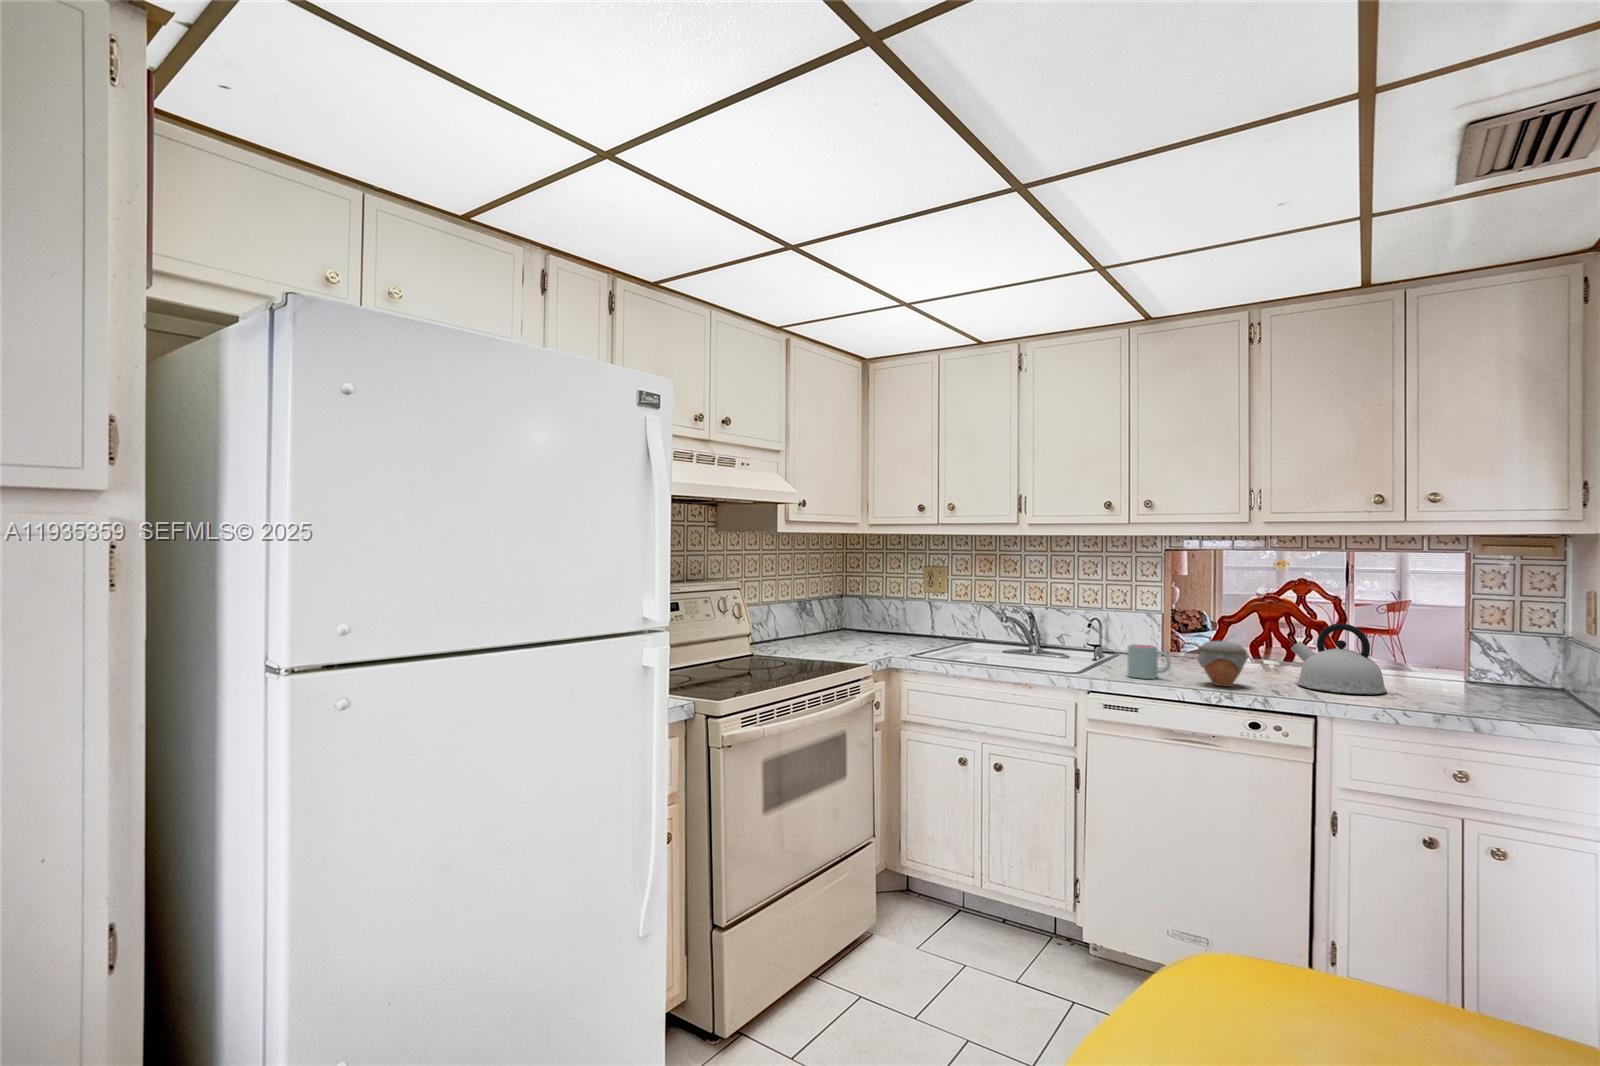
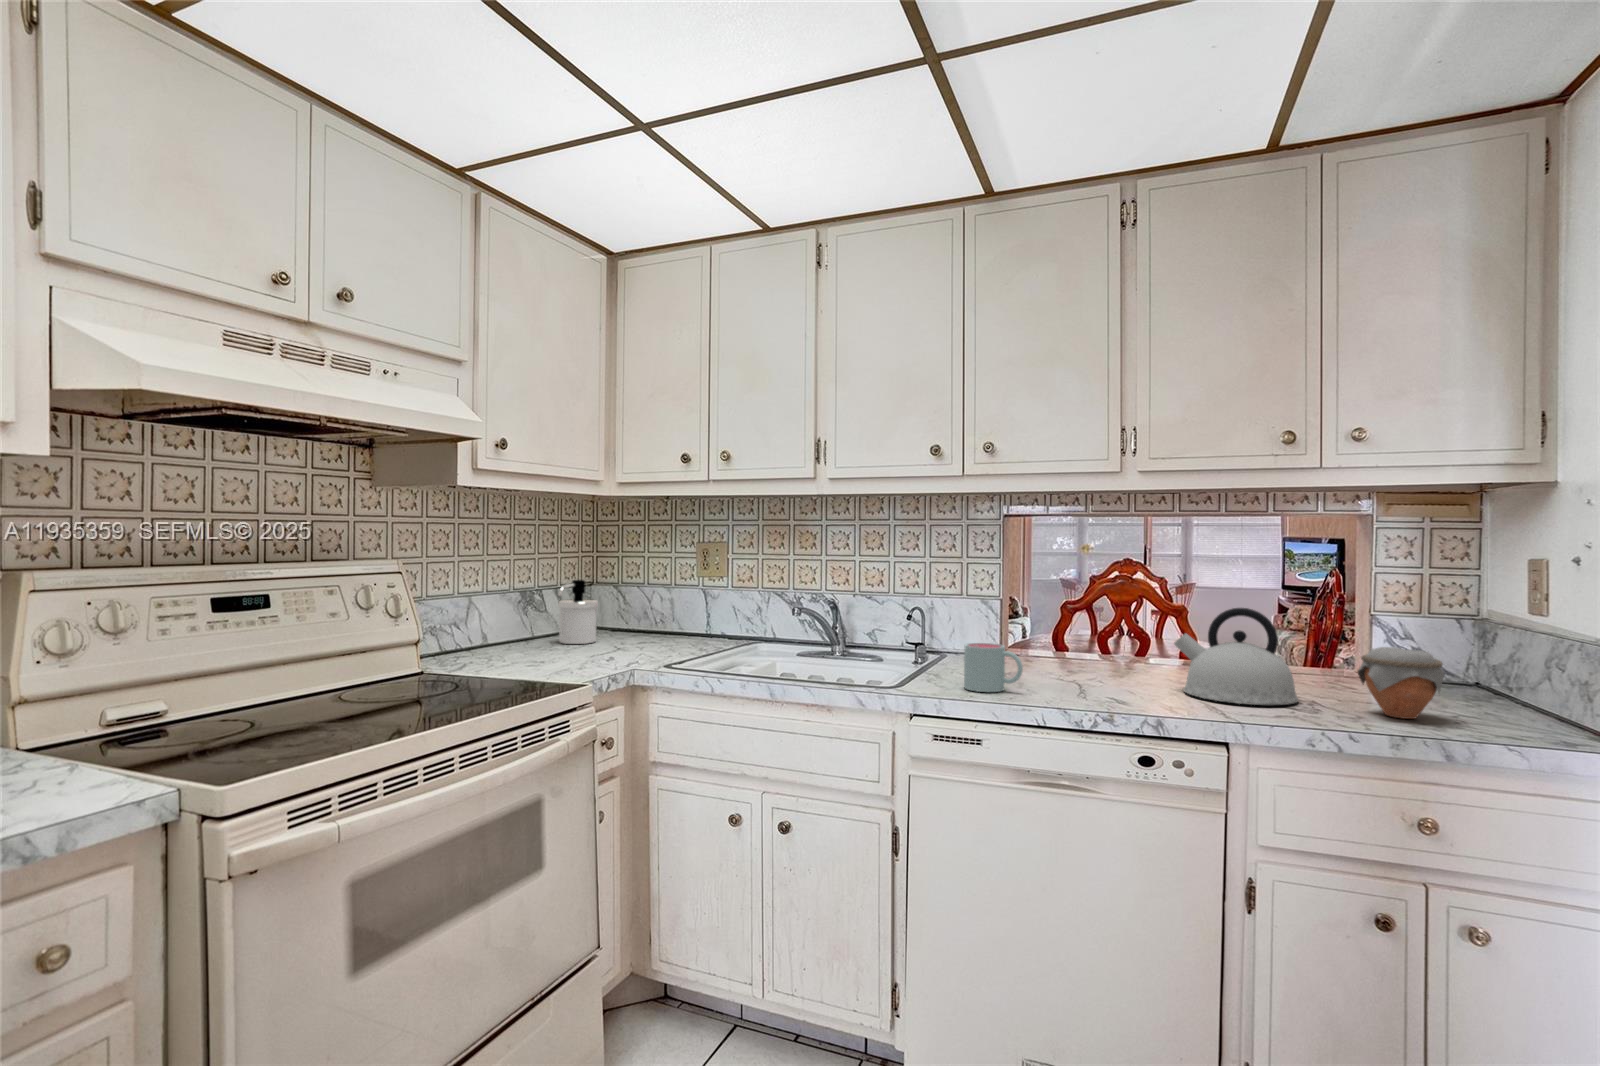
soap dispenser: none [826,594,854,640] -> present [558,580,598,644]
jar: present [1197,641,1249,686] -> present [1358,647,1444,719]

